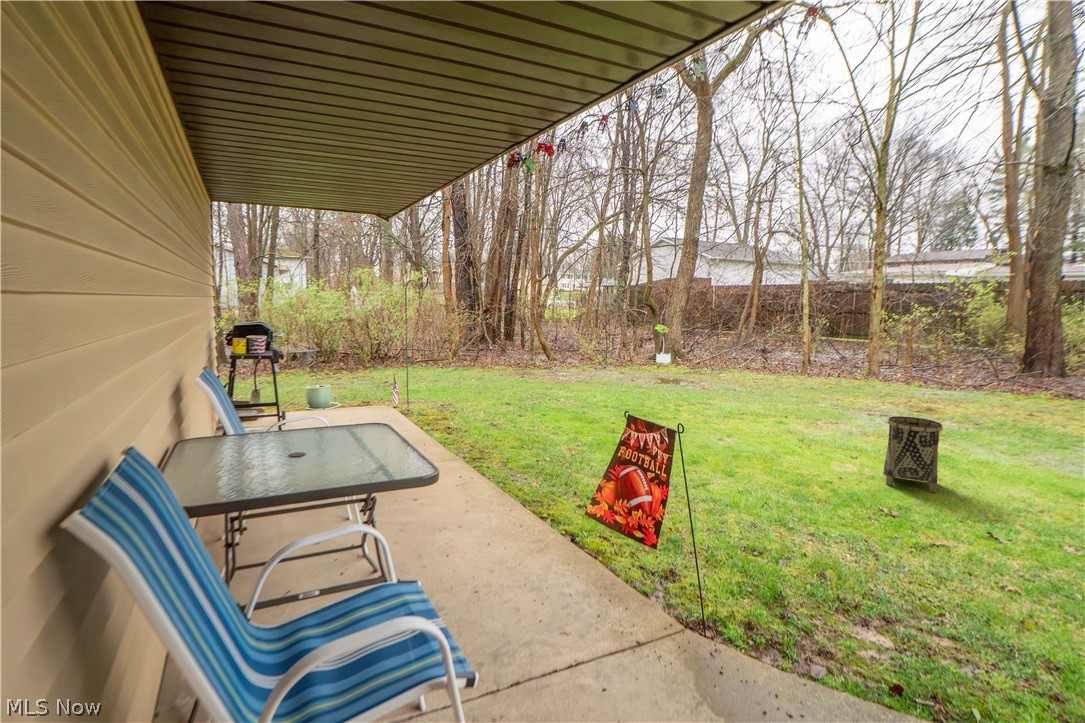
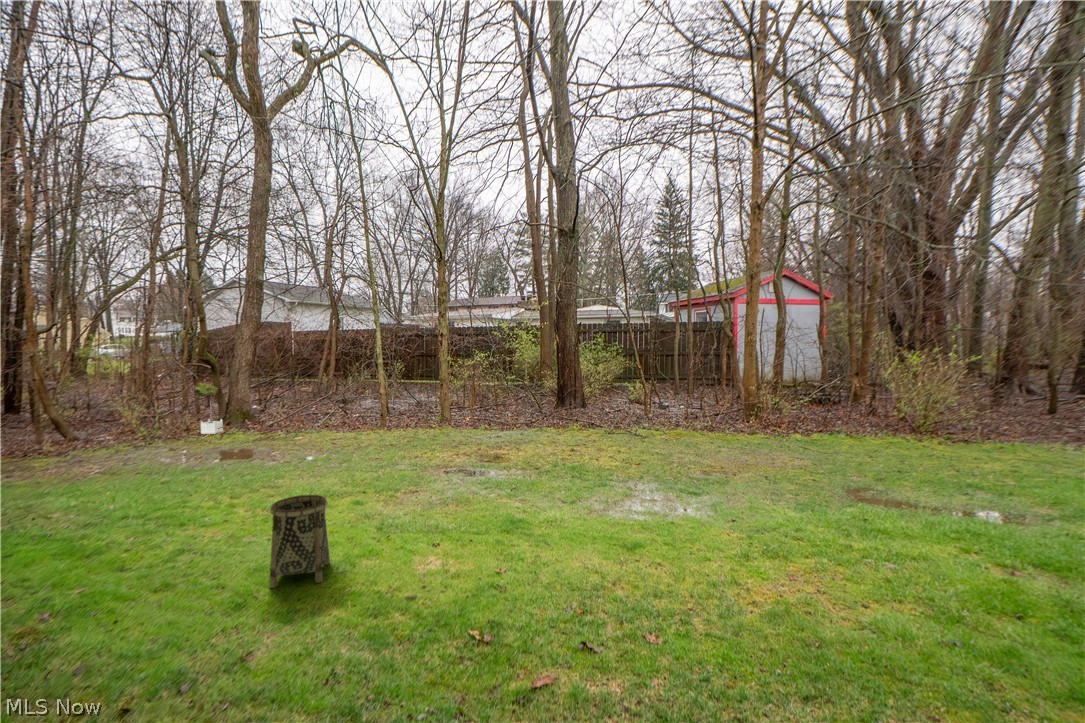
basket: present [883,416,943,492] -> present [270,495,330,588]

